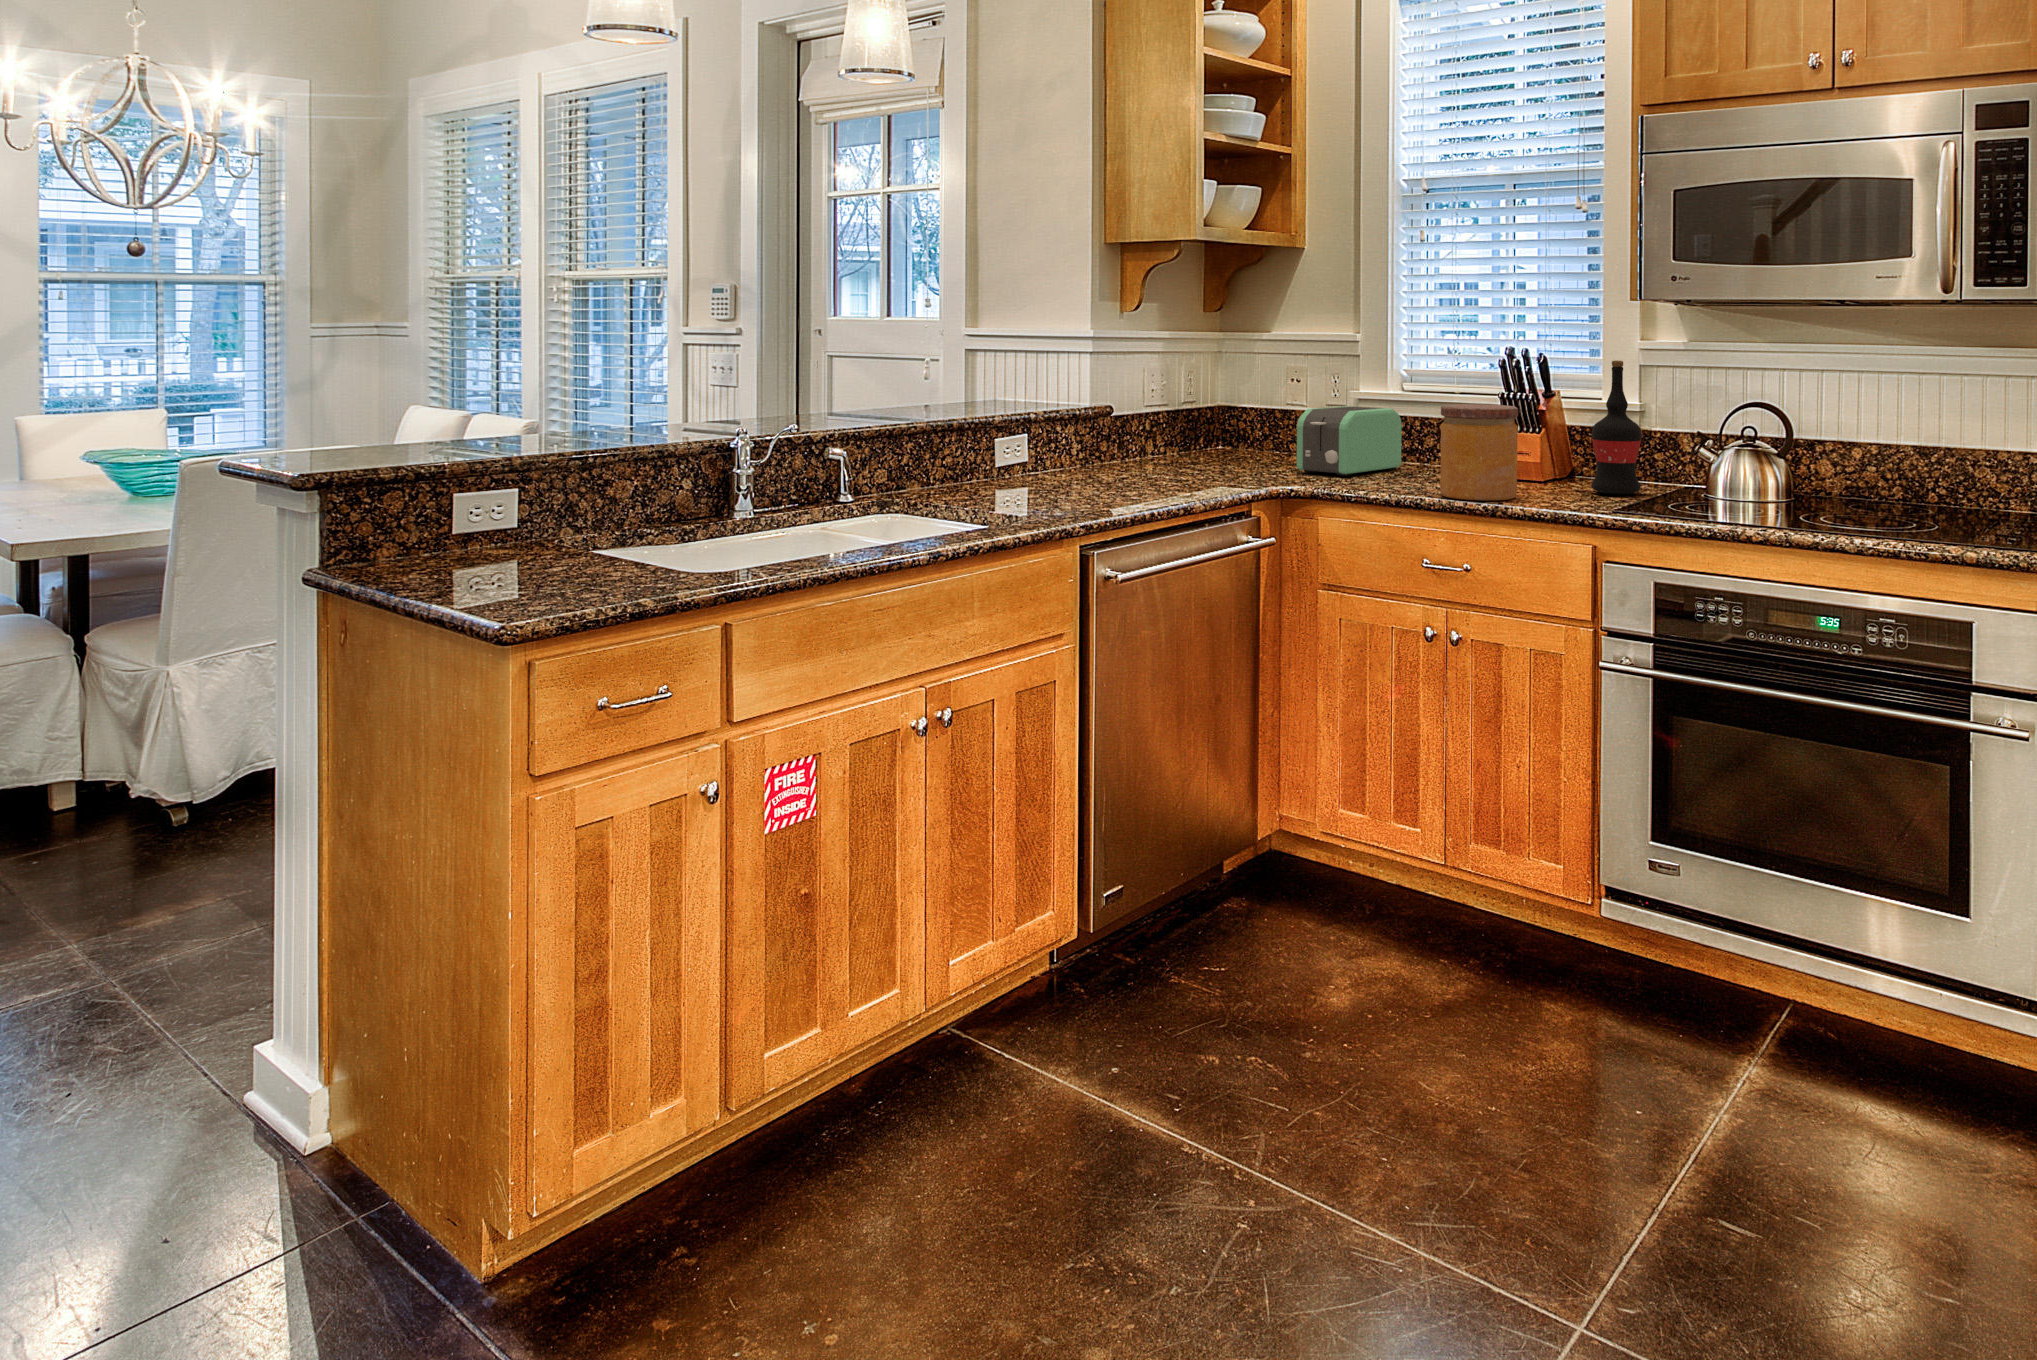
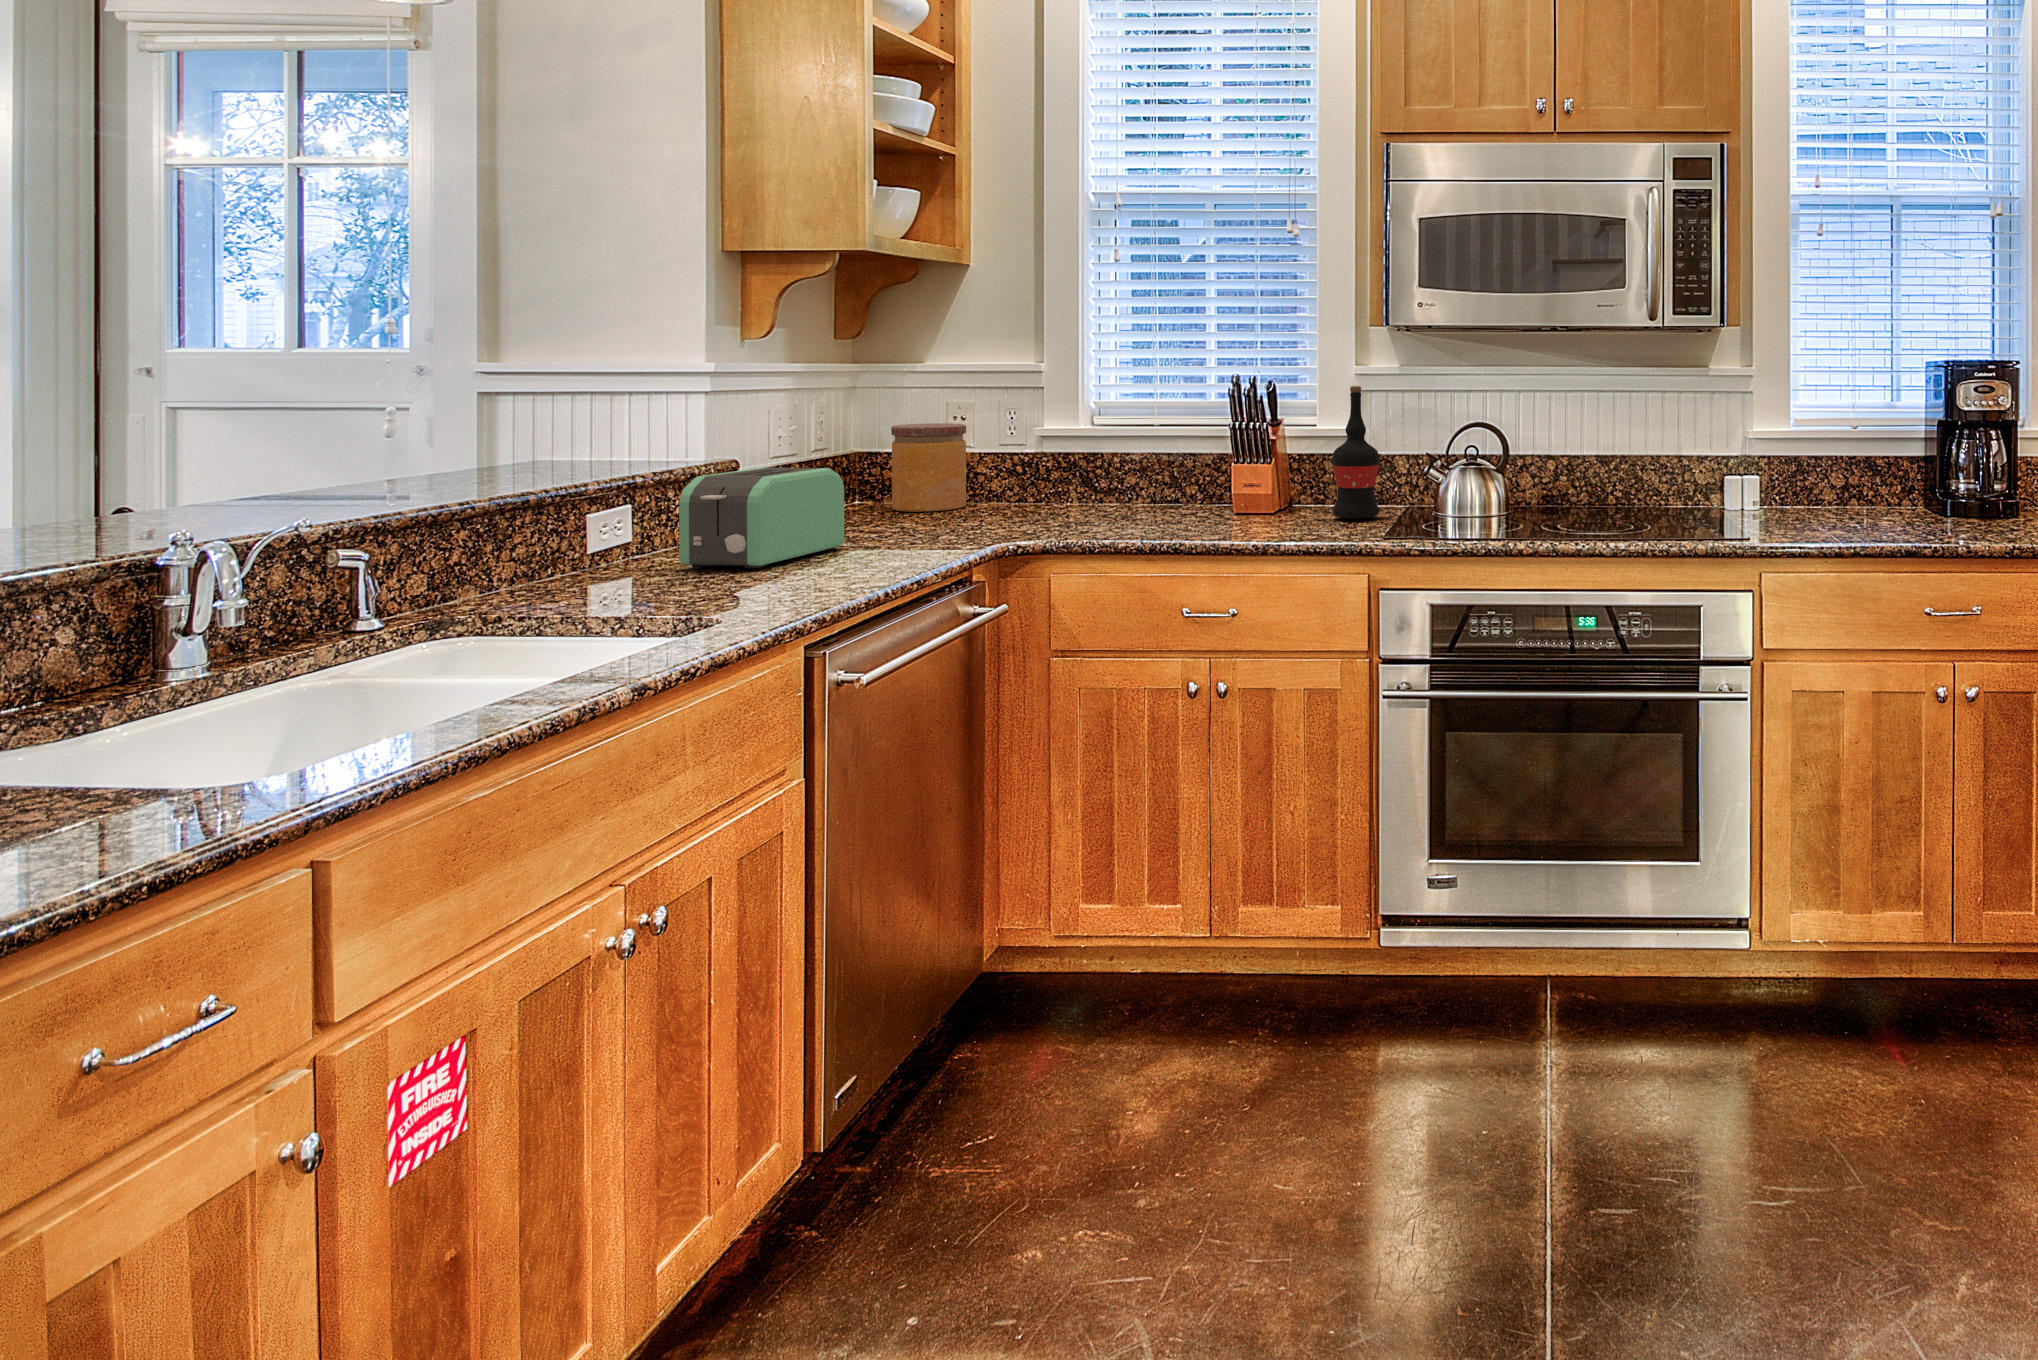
jar: present [1440,404,1518,500] -> present [891,423,966,512]
toaster: present [1297,406,1402,476] -> present [679,468,844,568]

